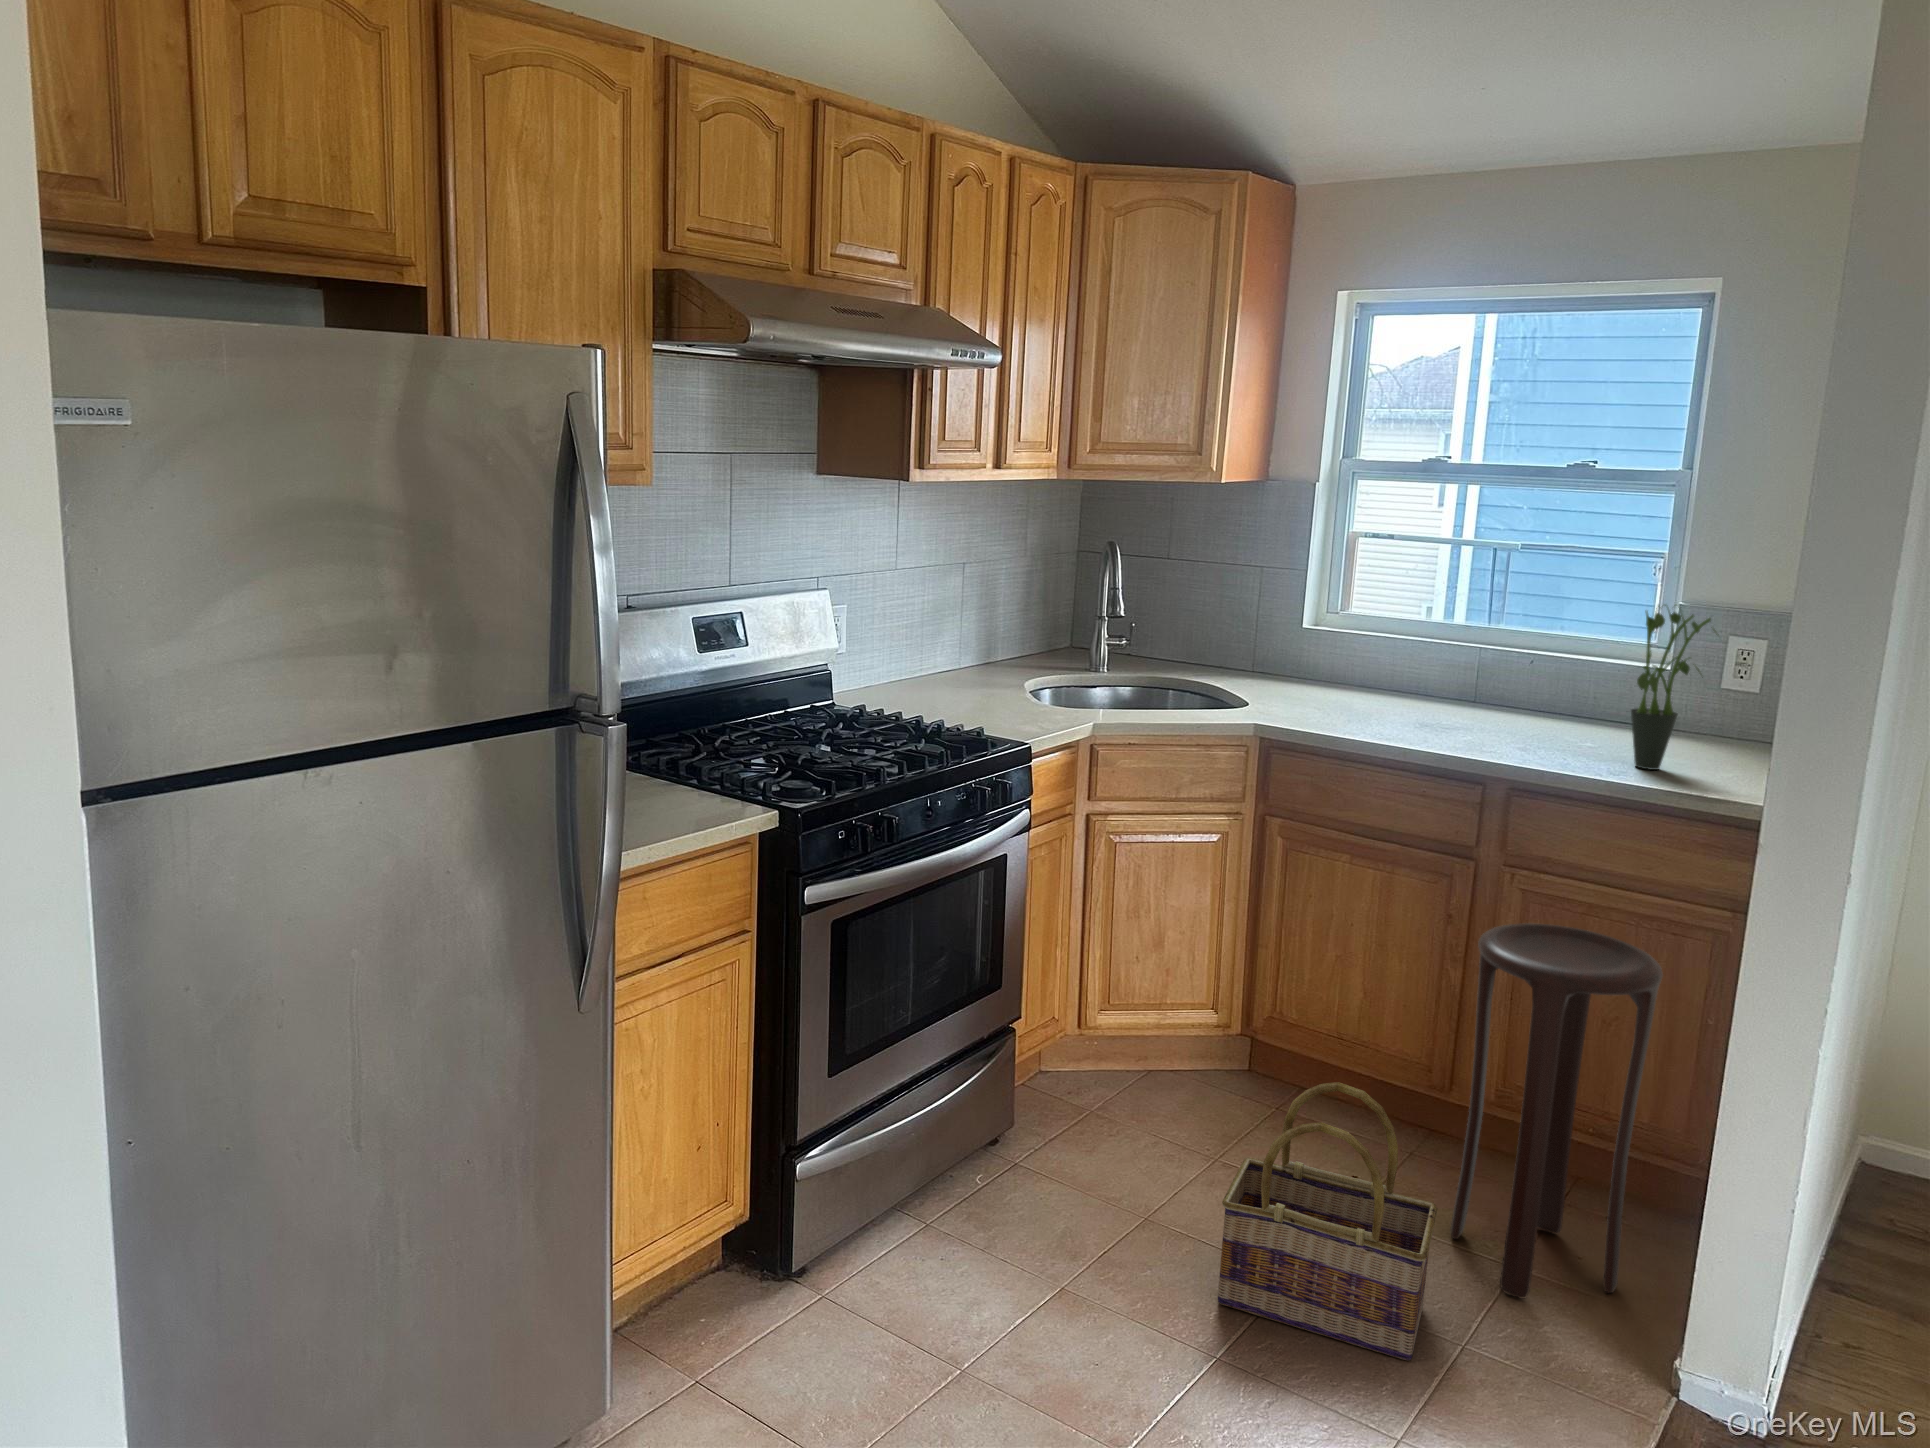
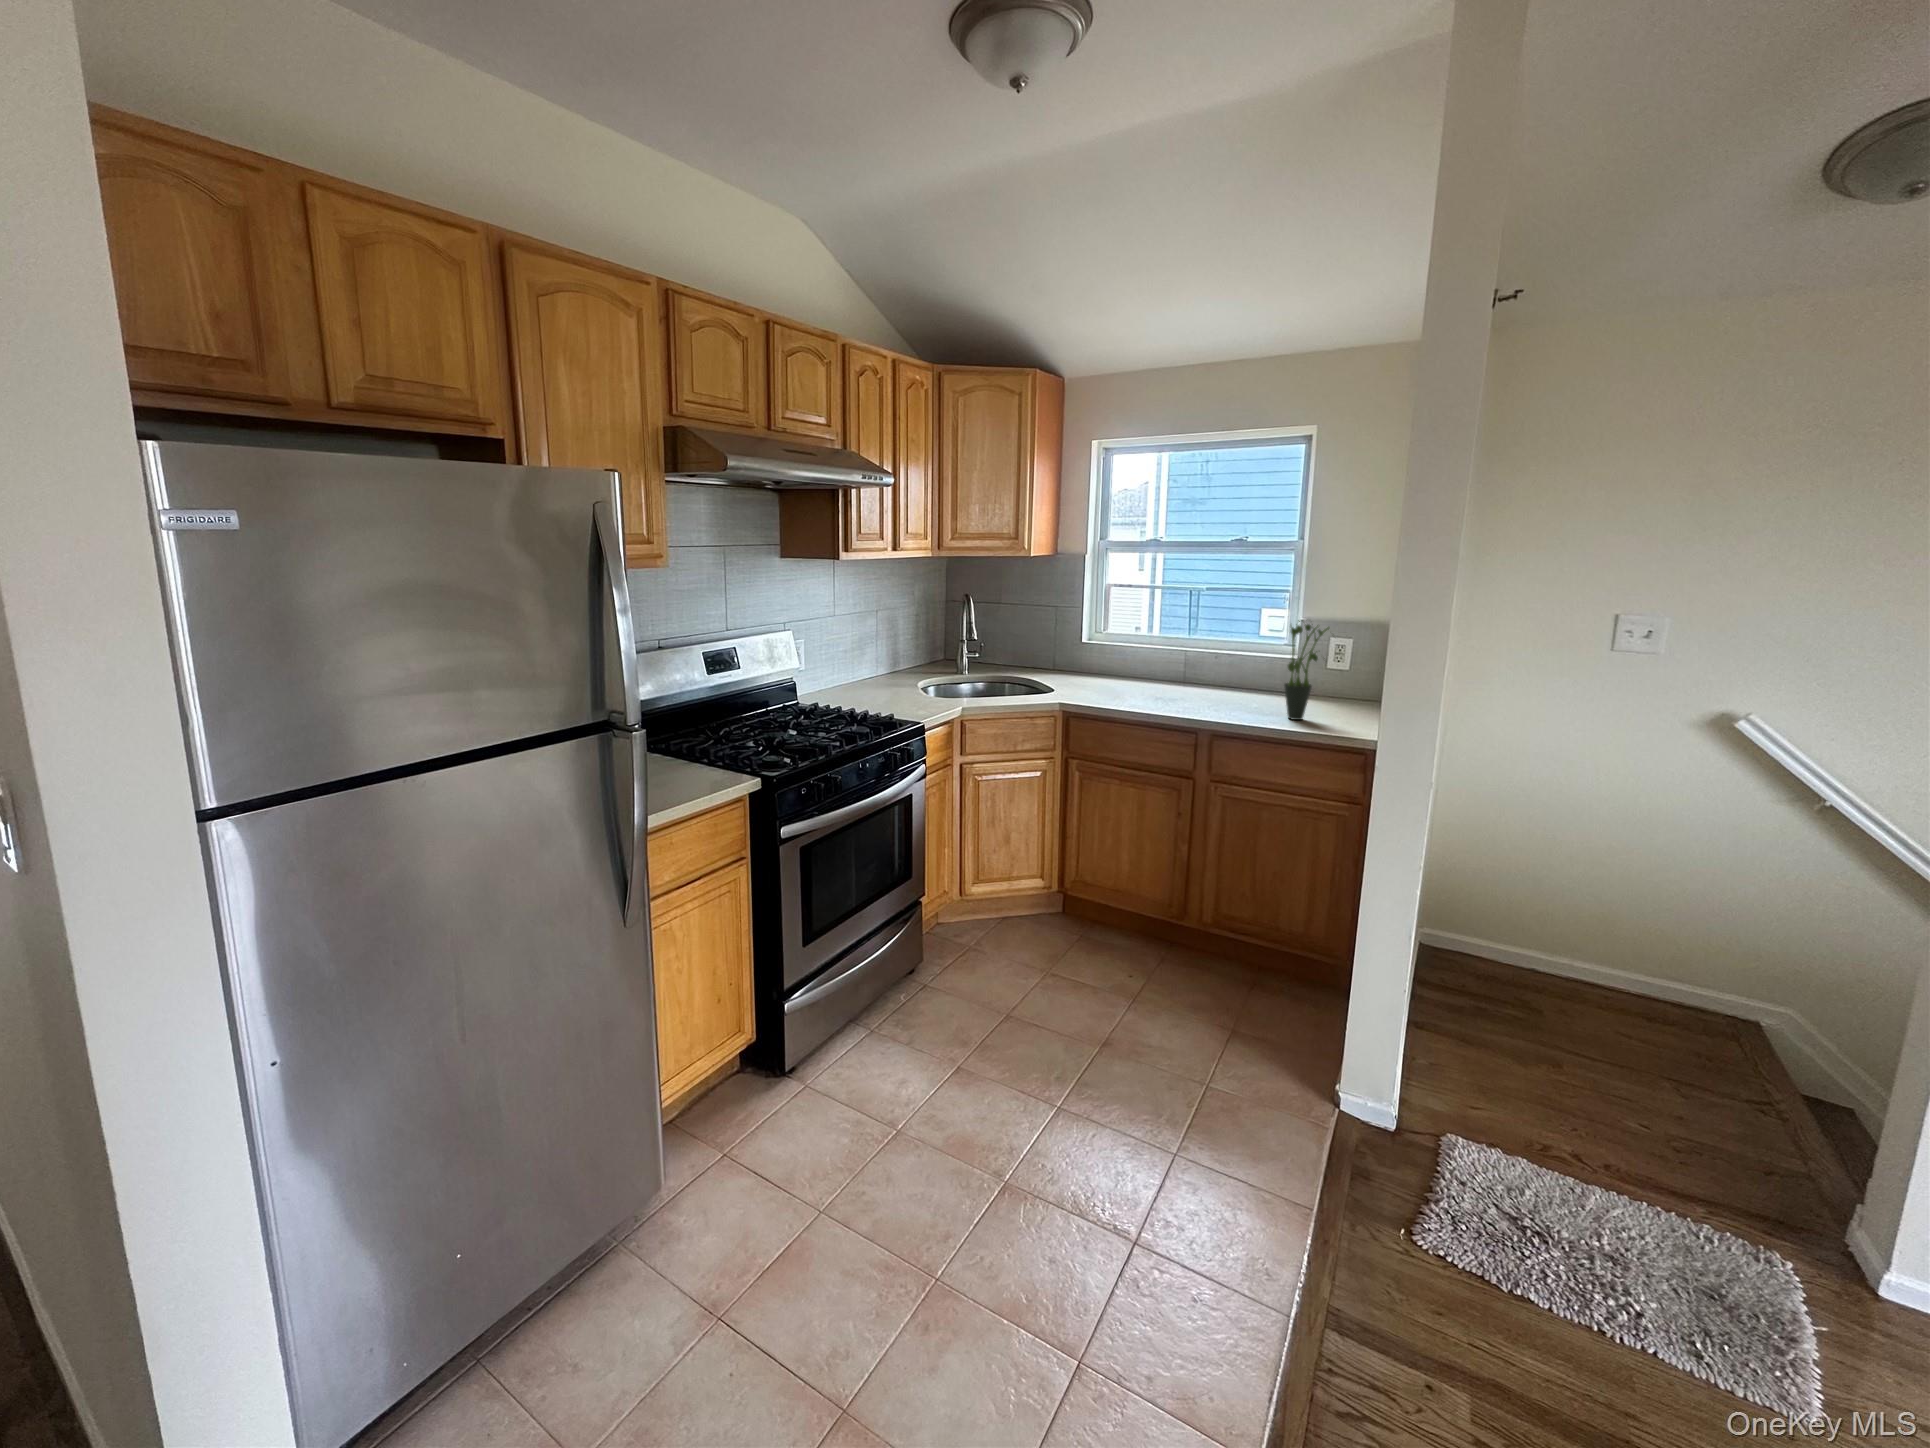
stool: present [1451,923,1663,1298] -> none [1194,818,1316,1052]
basket: present [1218,1082,1437,1361] -> none [1056,926,1188,1100]

